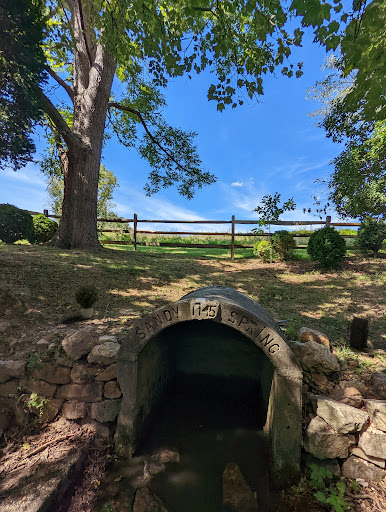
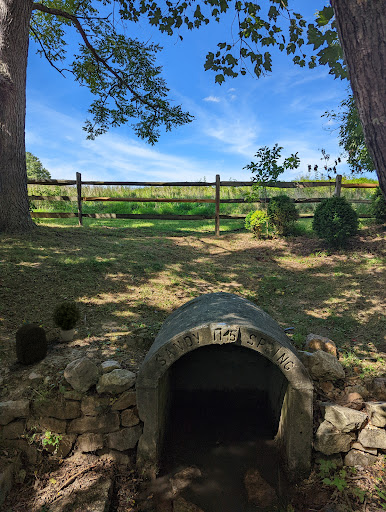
backpack: present [347,314,369,349] -> present [16,320,47,364]

